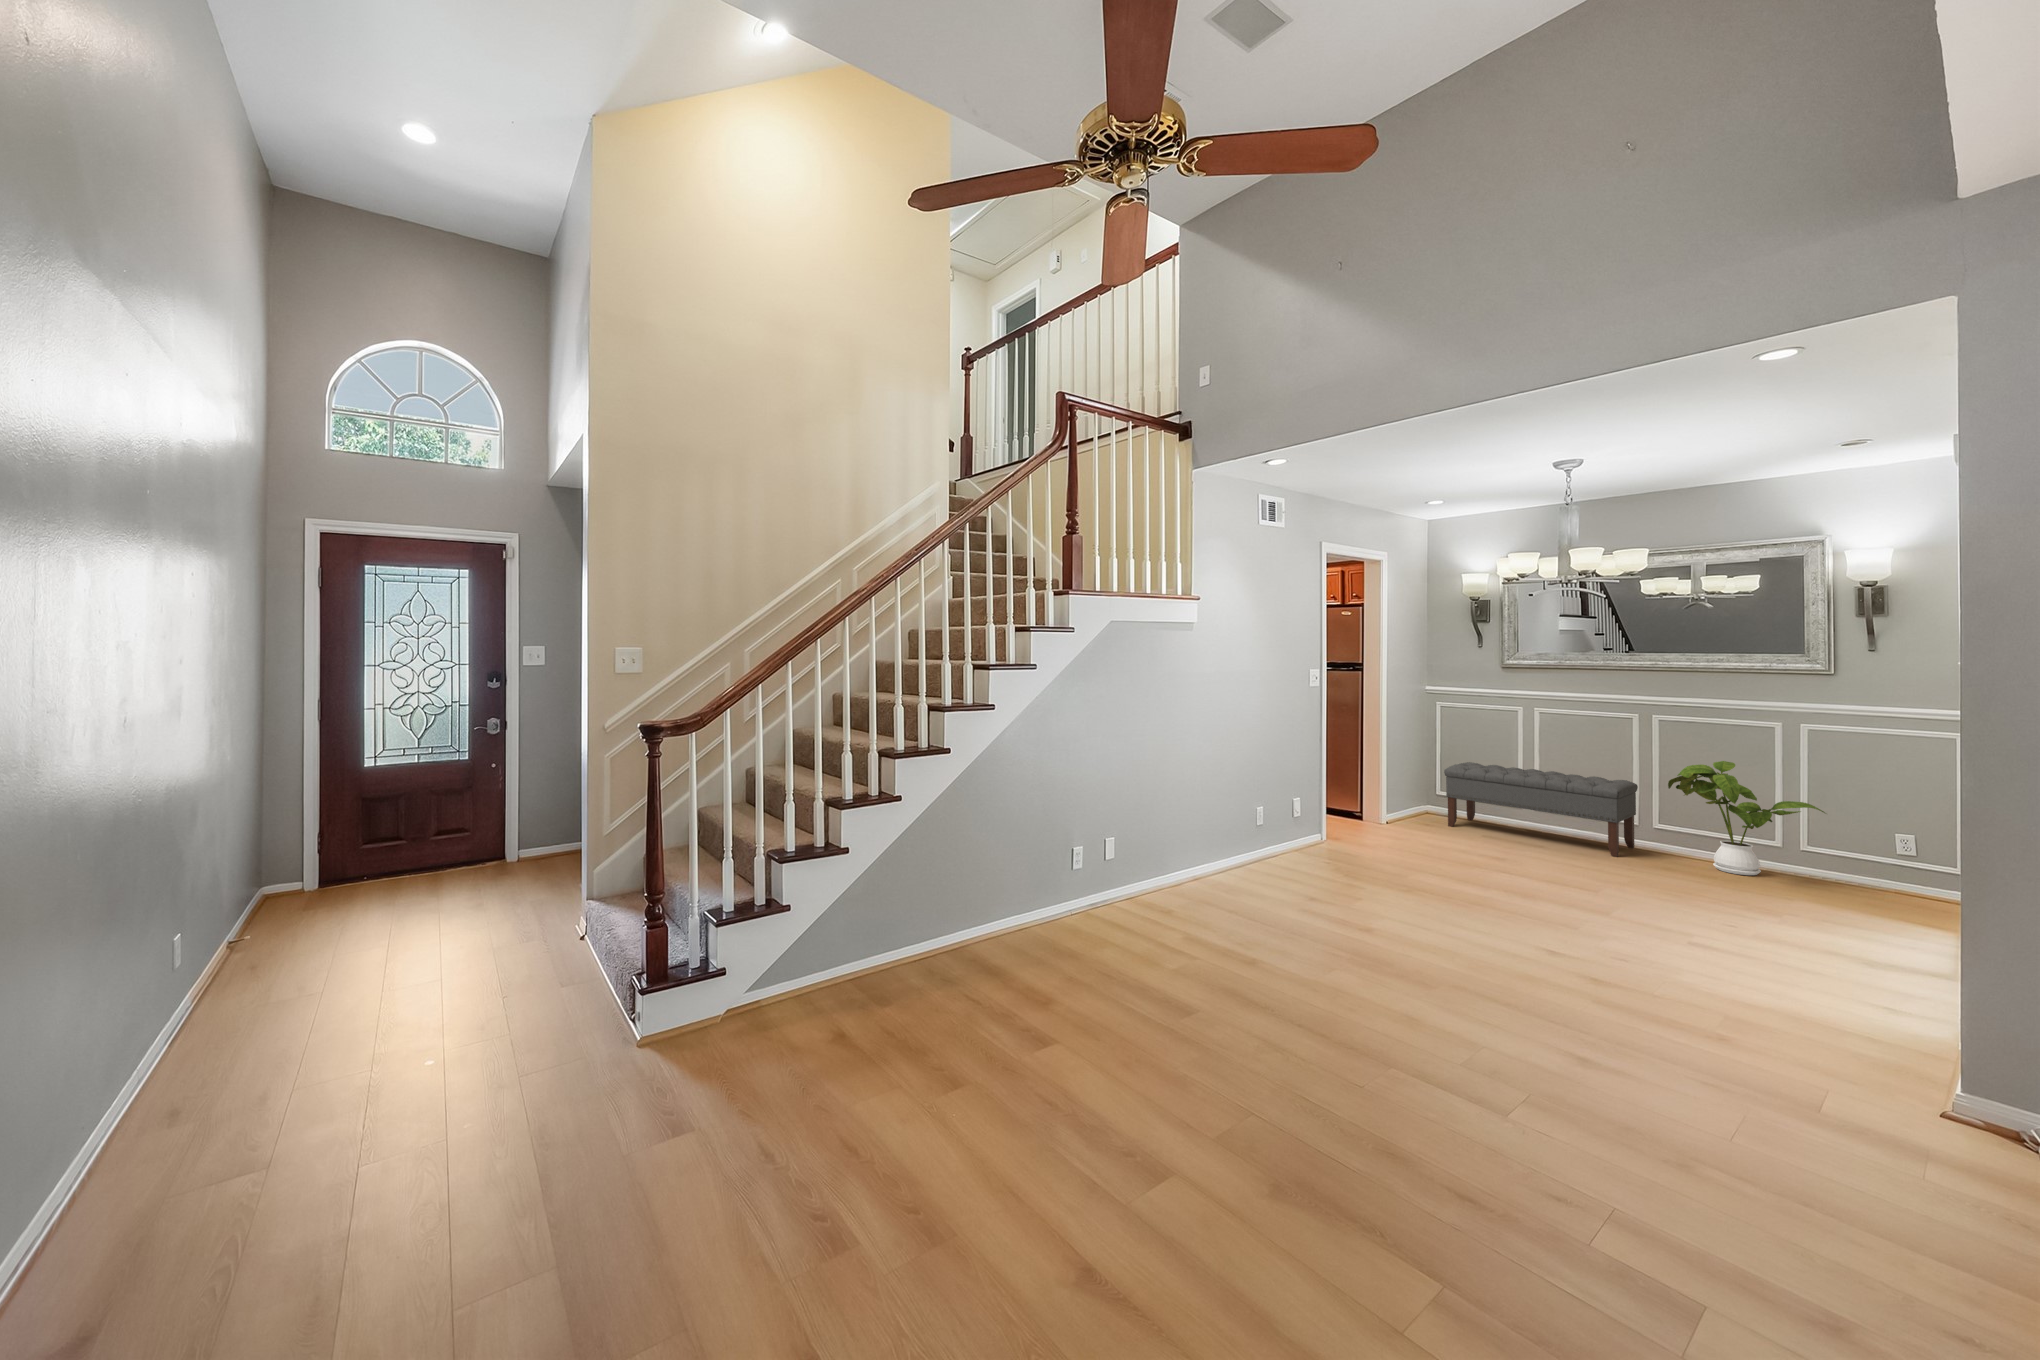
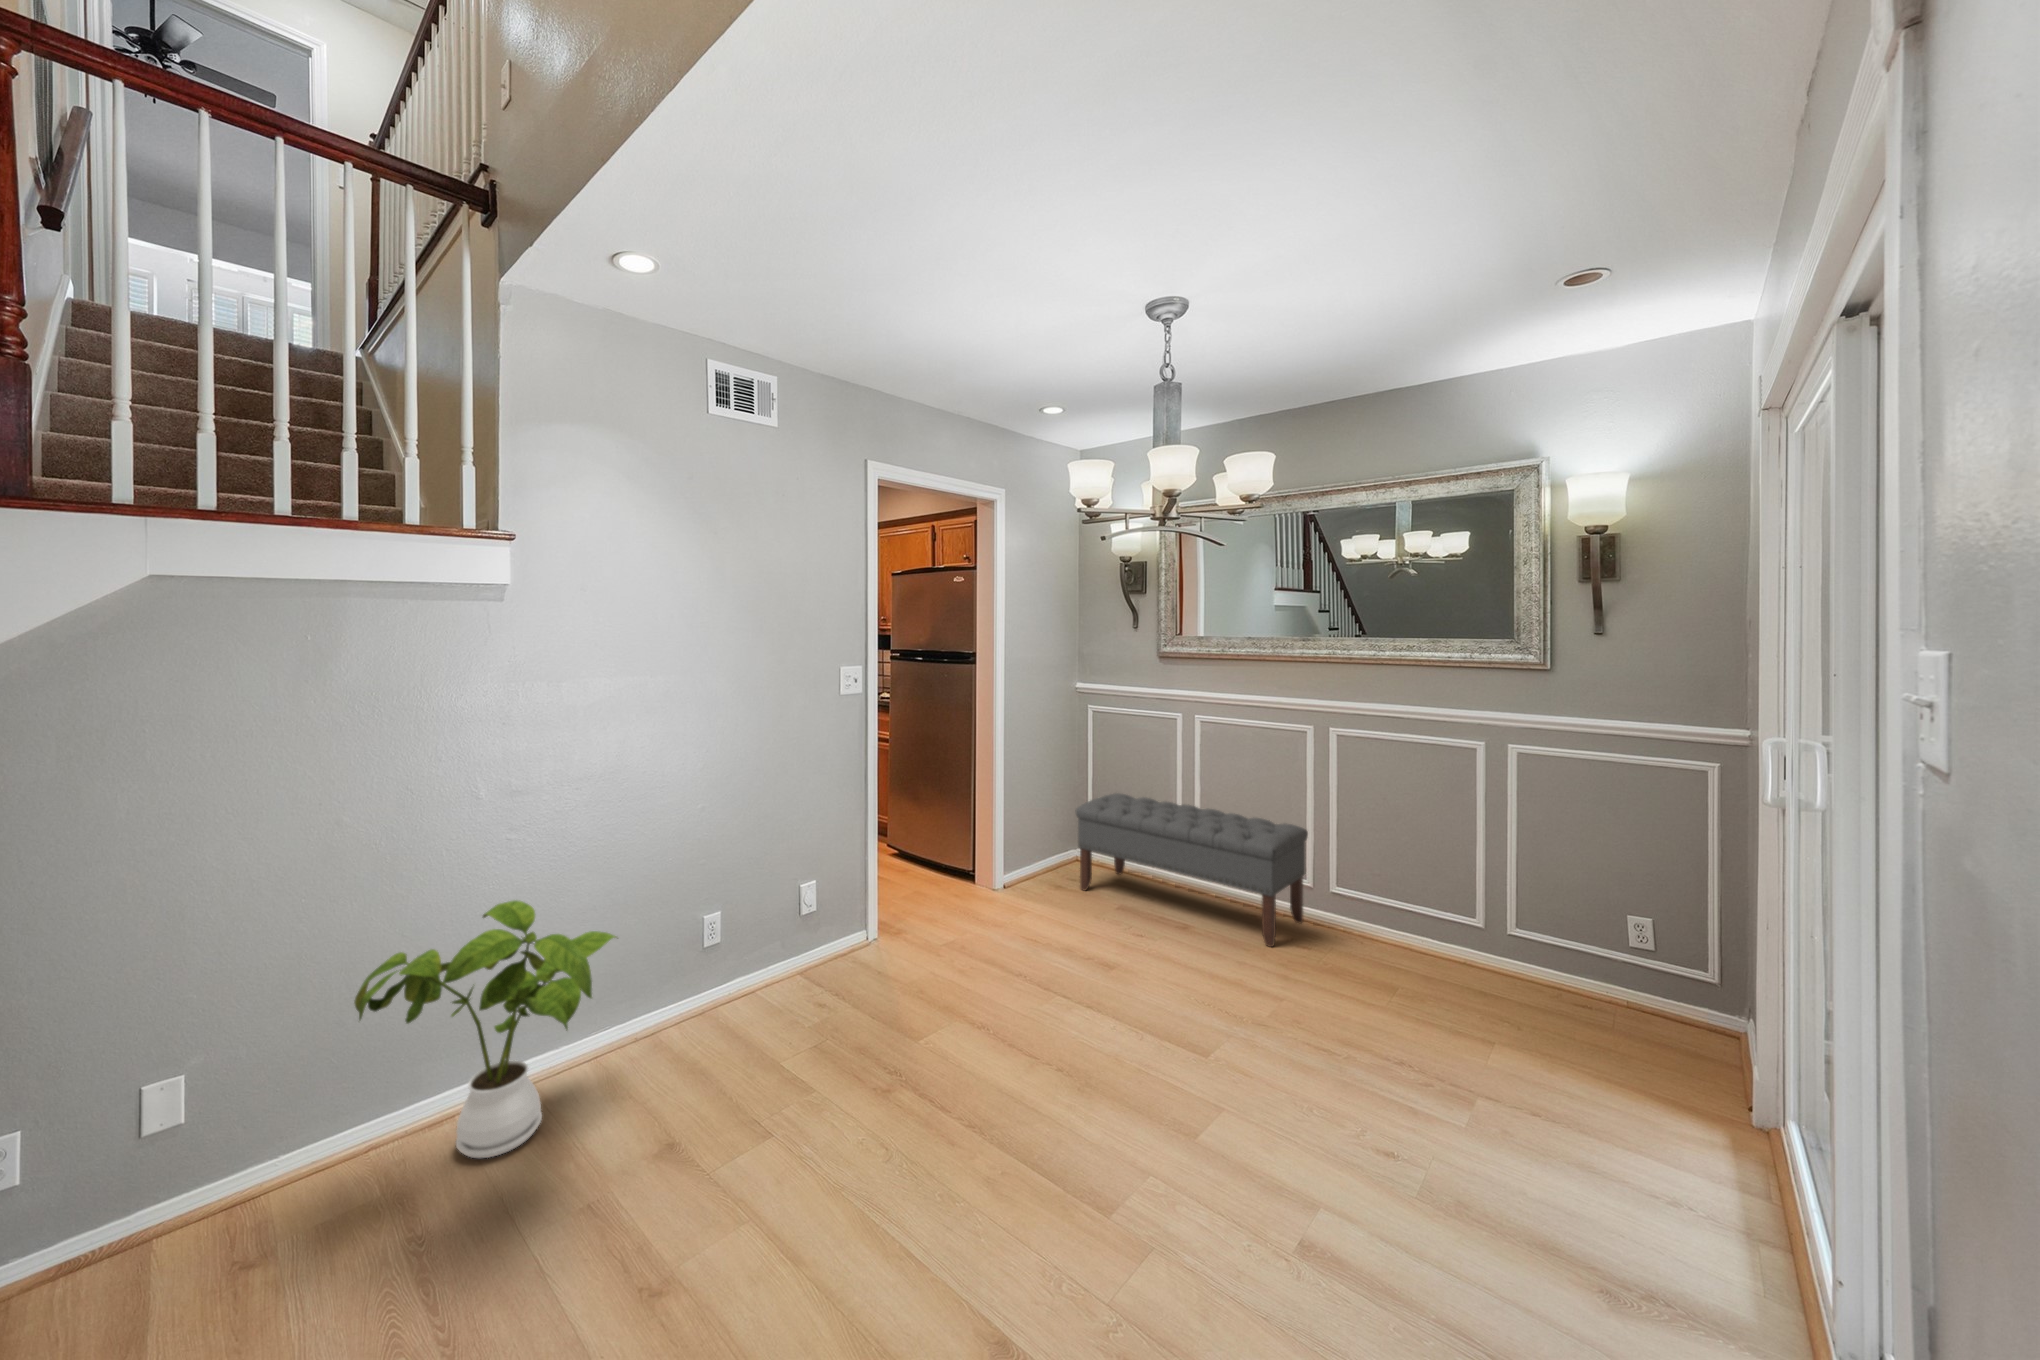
house plant: present [1668,761,1825,875] -> present [354,900,616,1158]

